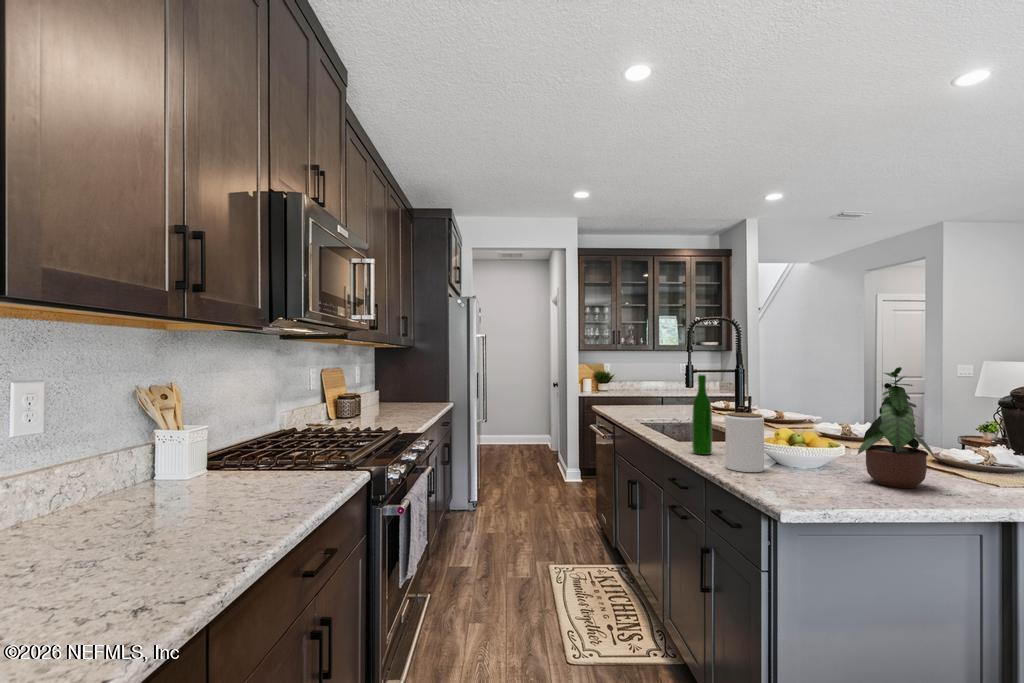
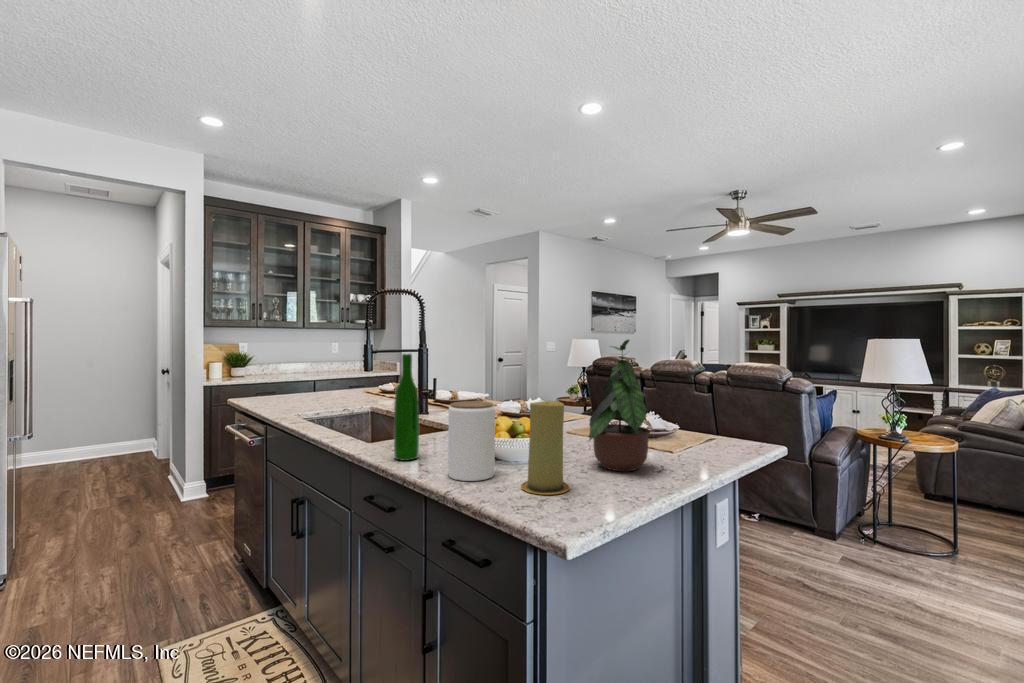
candle: none [777,416,822,488] -> present [521,401,570,495]

